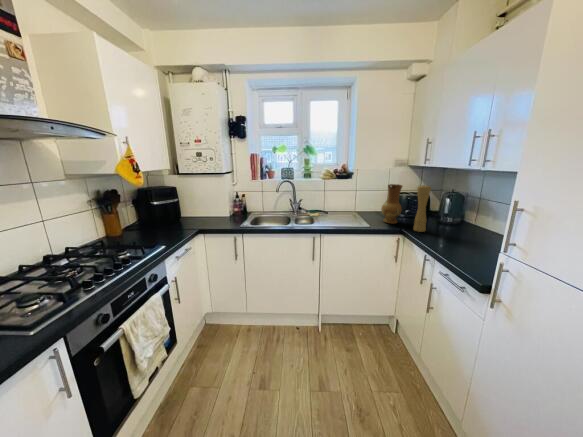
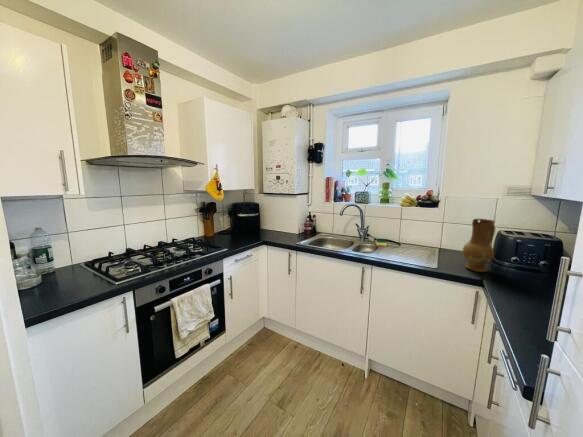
pepper mill: present [414,185,431,232] -> none [501,223,531,291]

